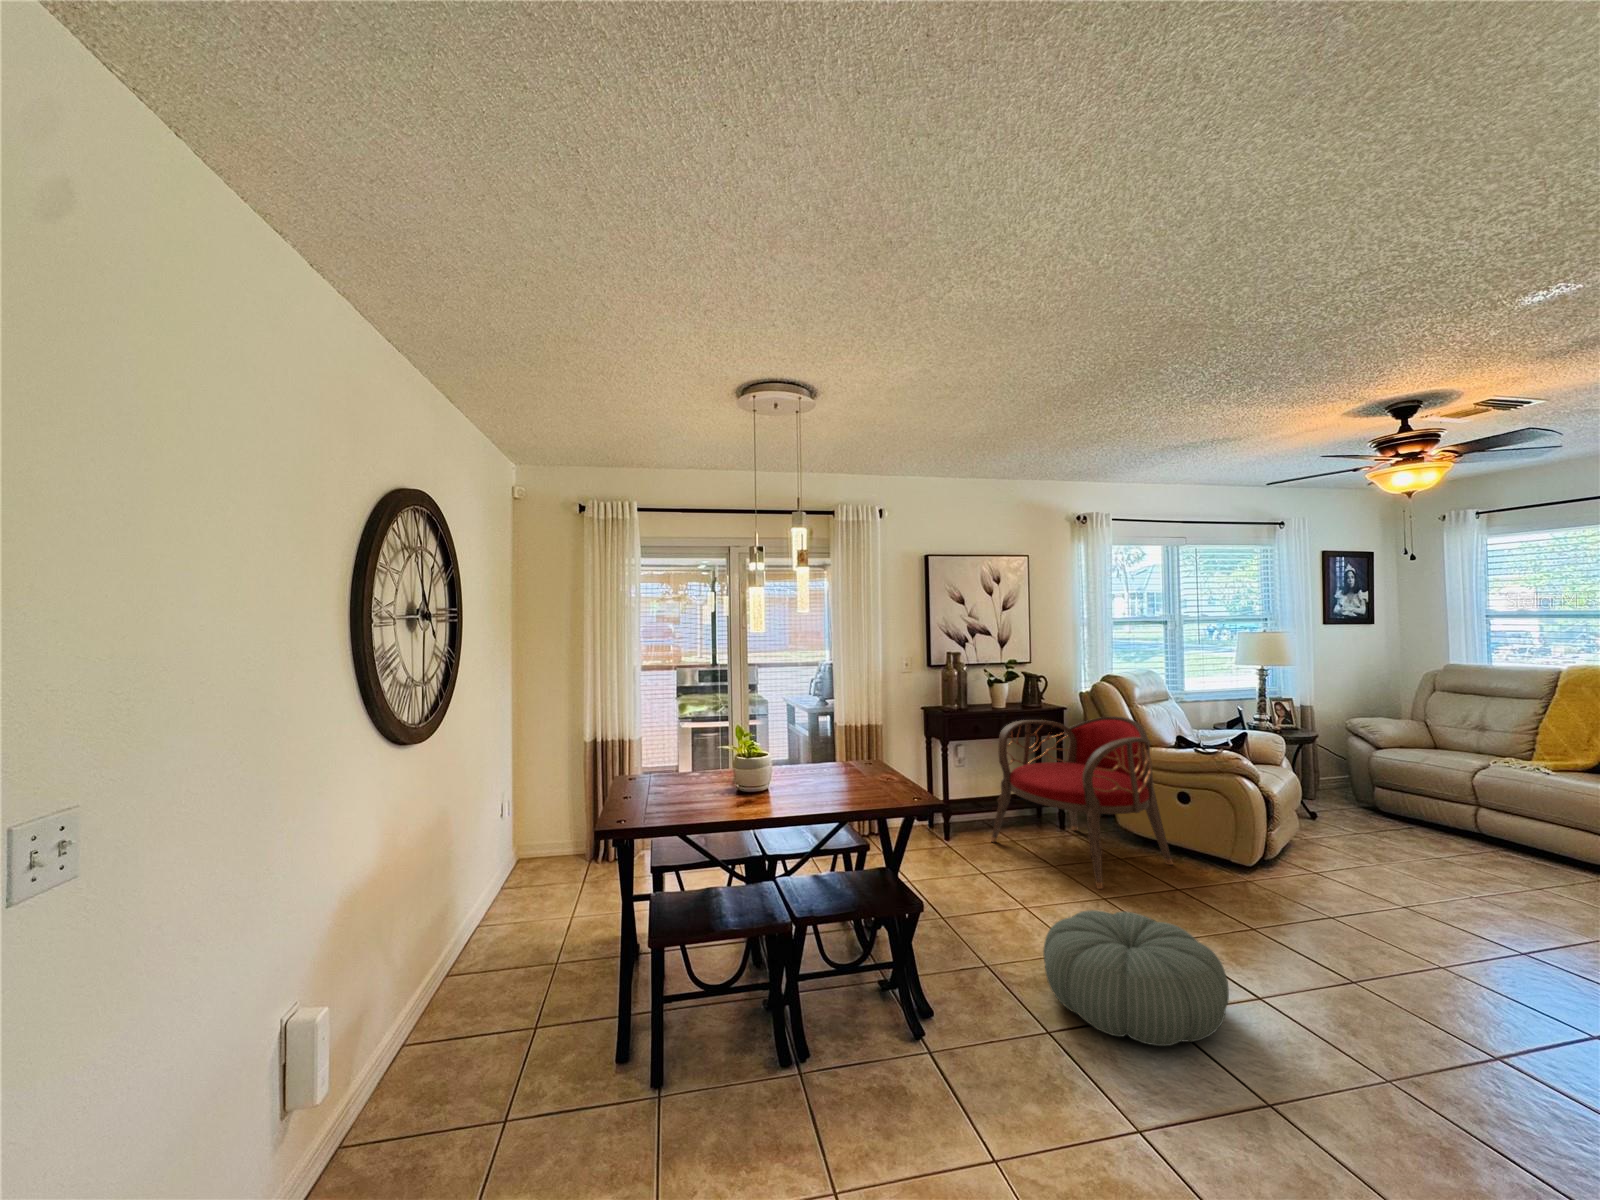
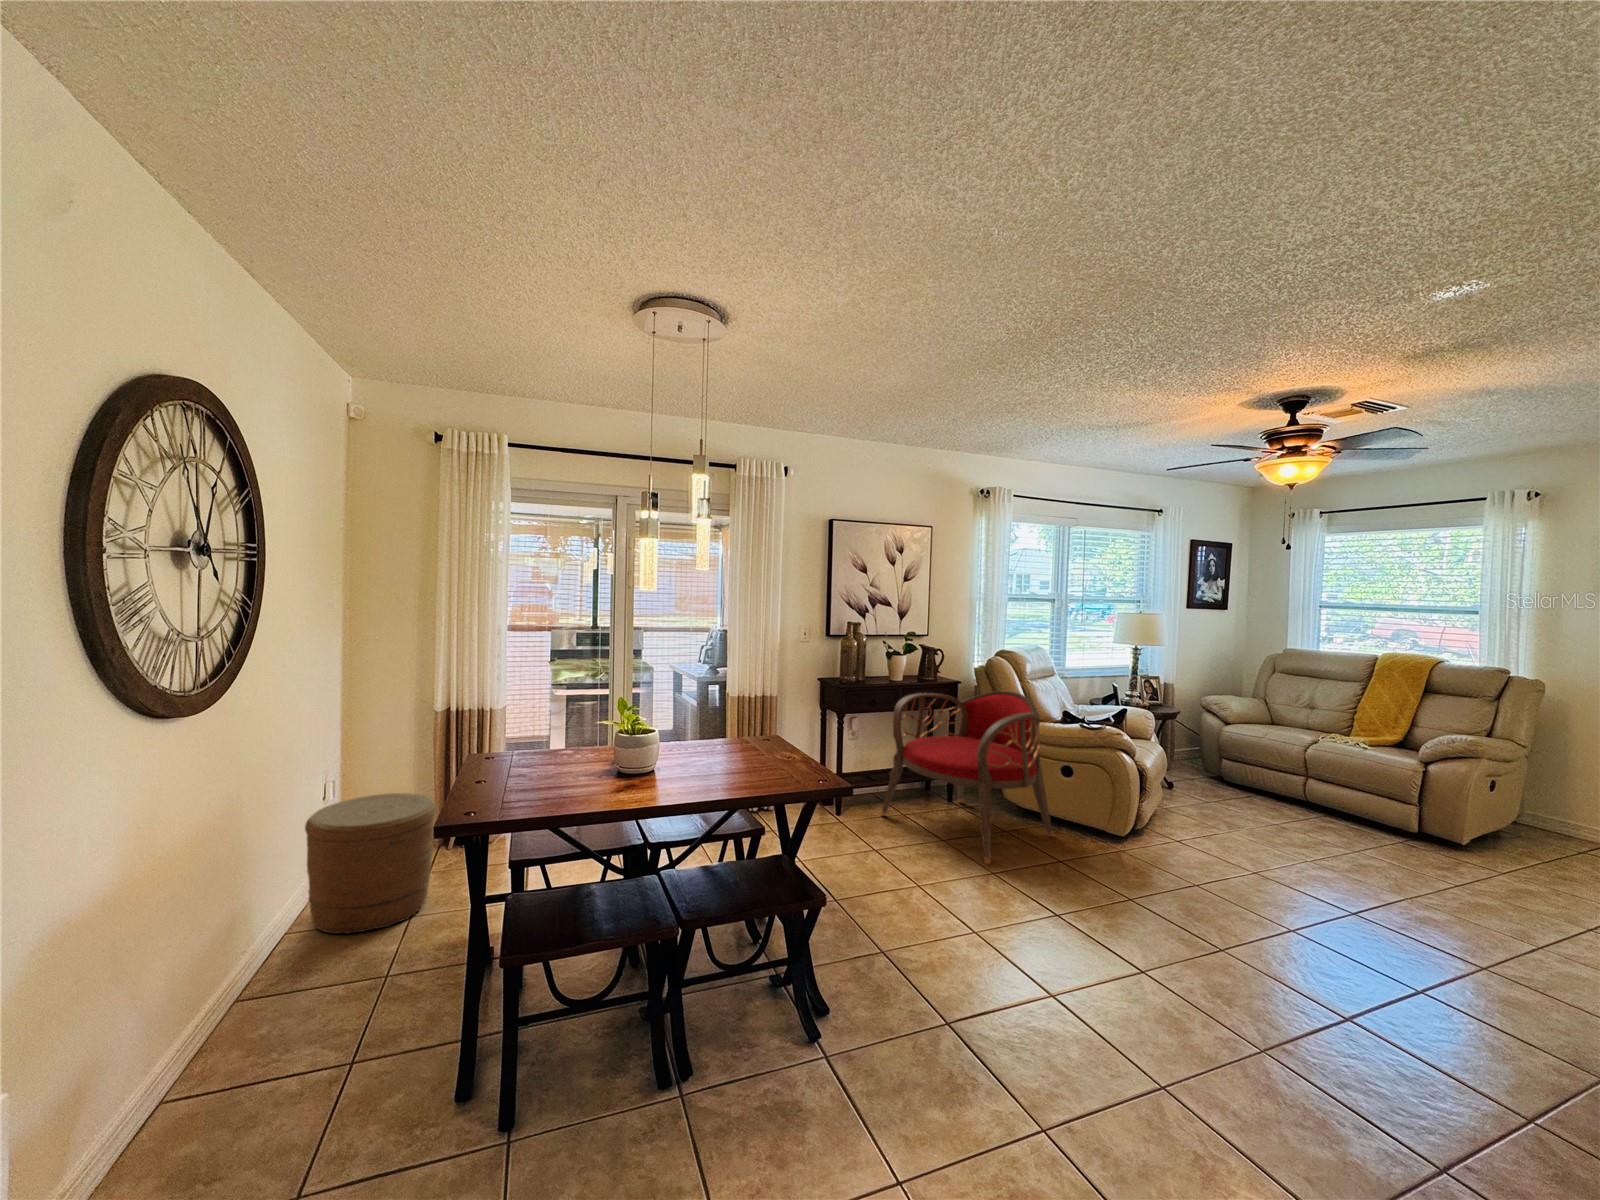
woven basket: none [490,812,589,929] -> present [305,793,436,934]
pouf: present [1043,910,1229,1046] -> none [942,892,1123,1034]

